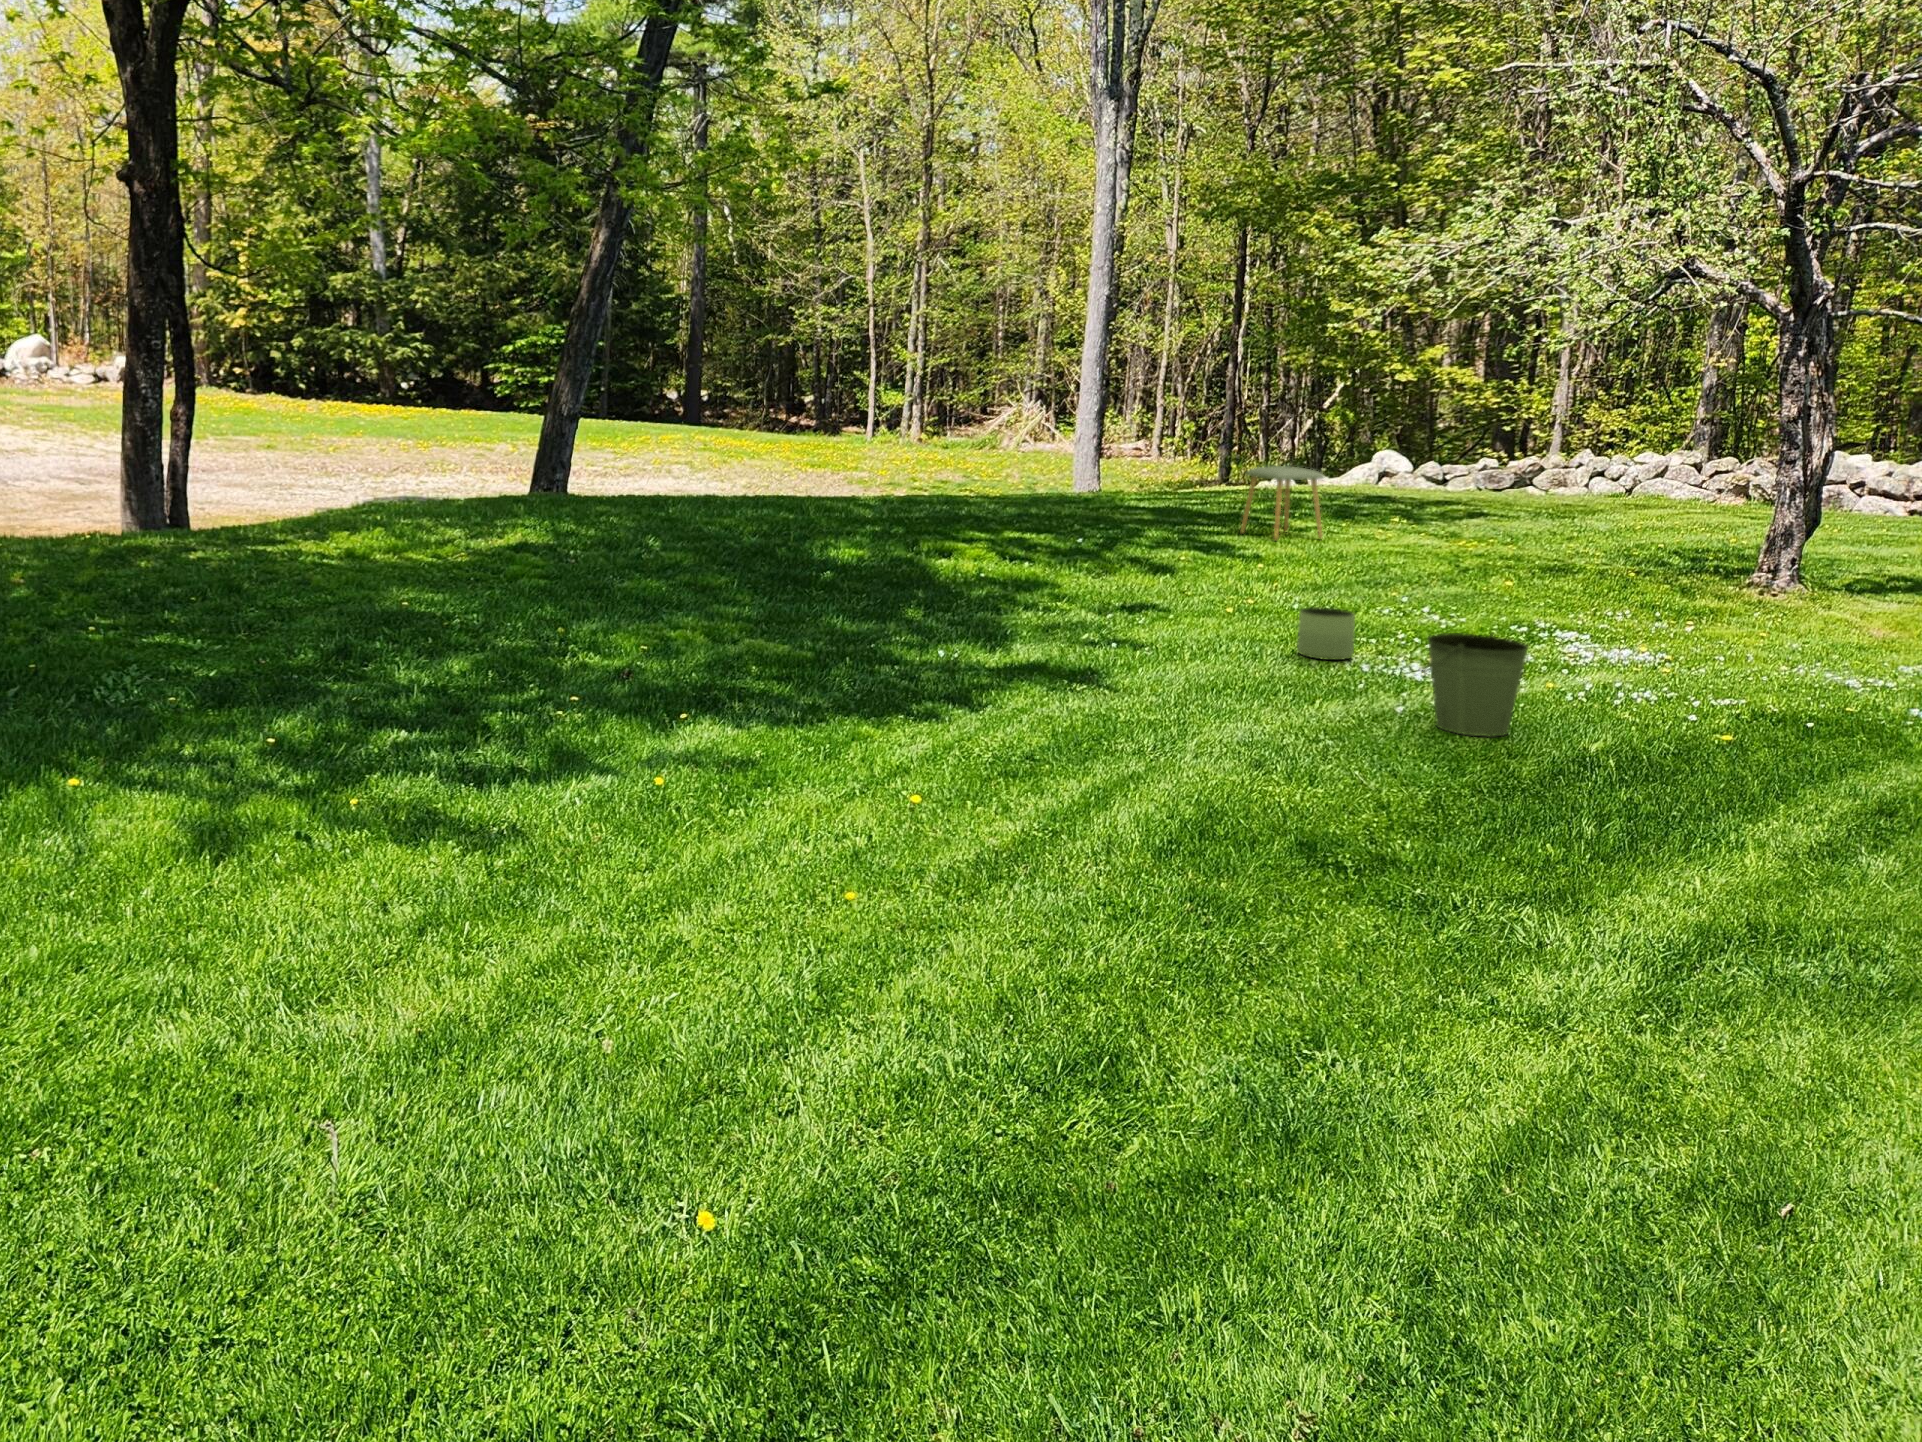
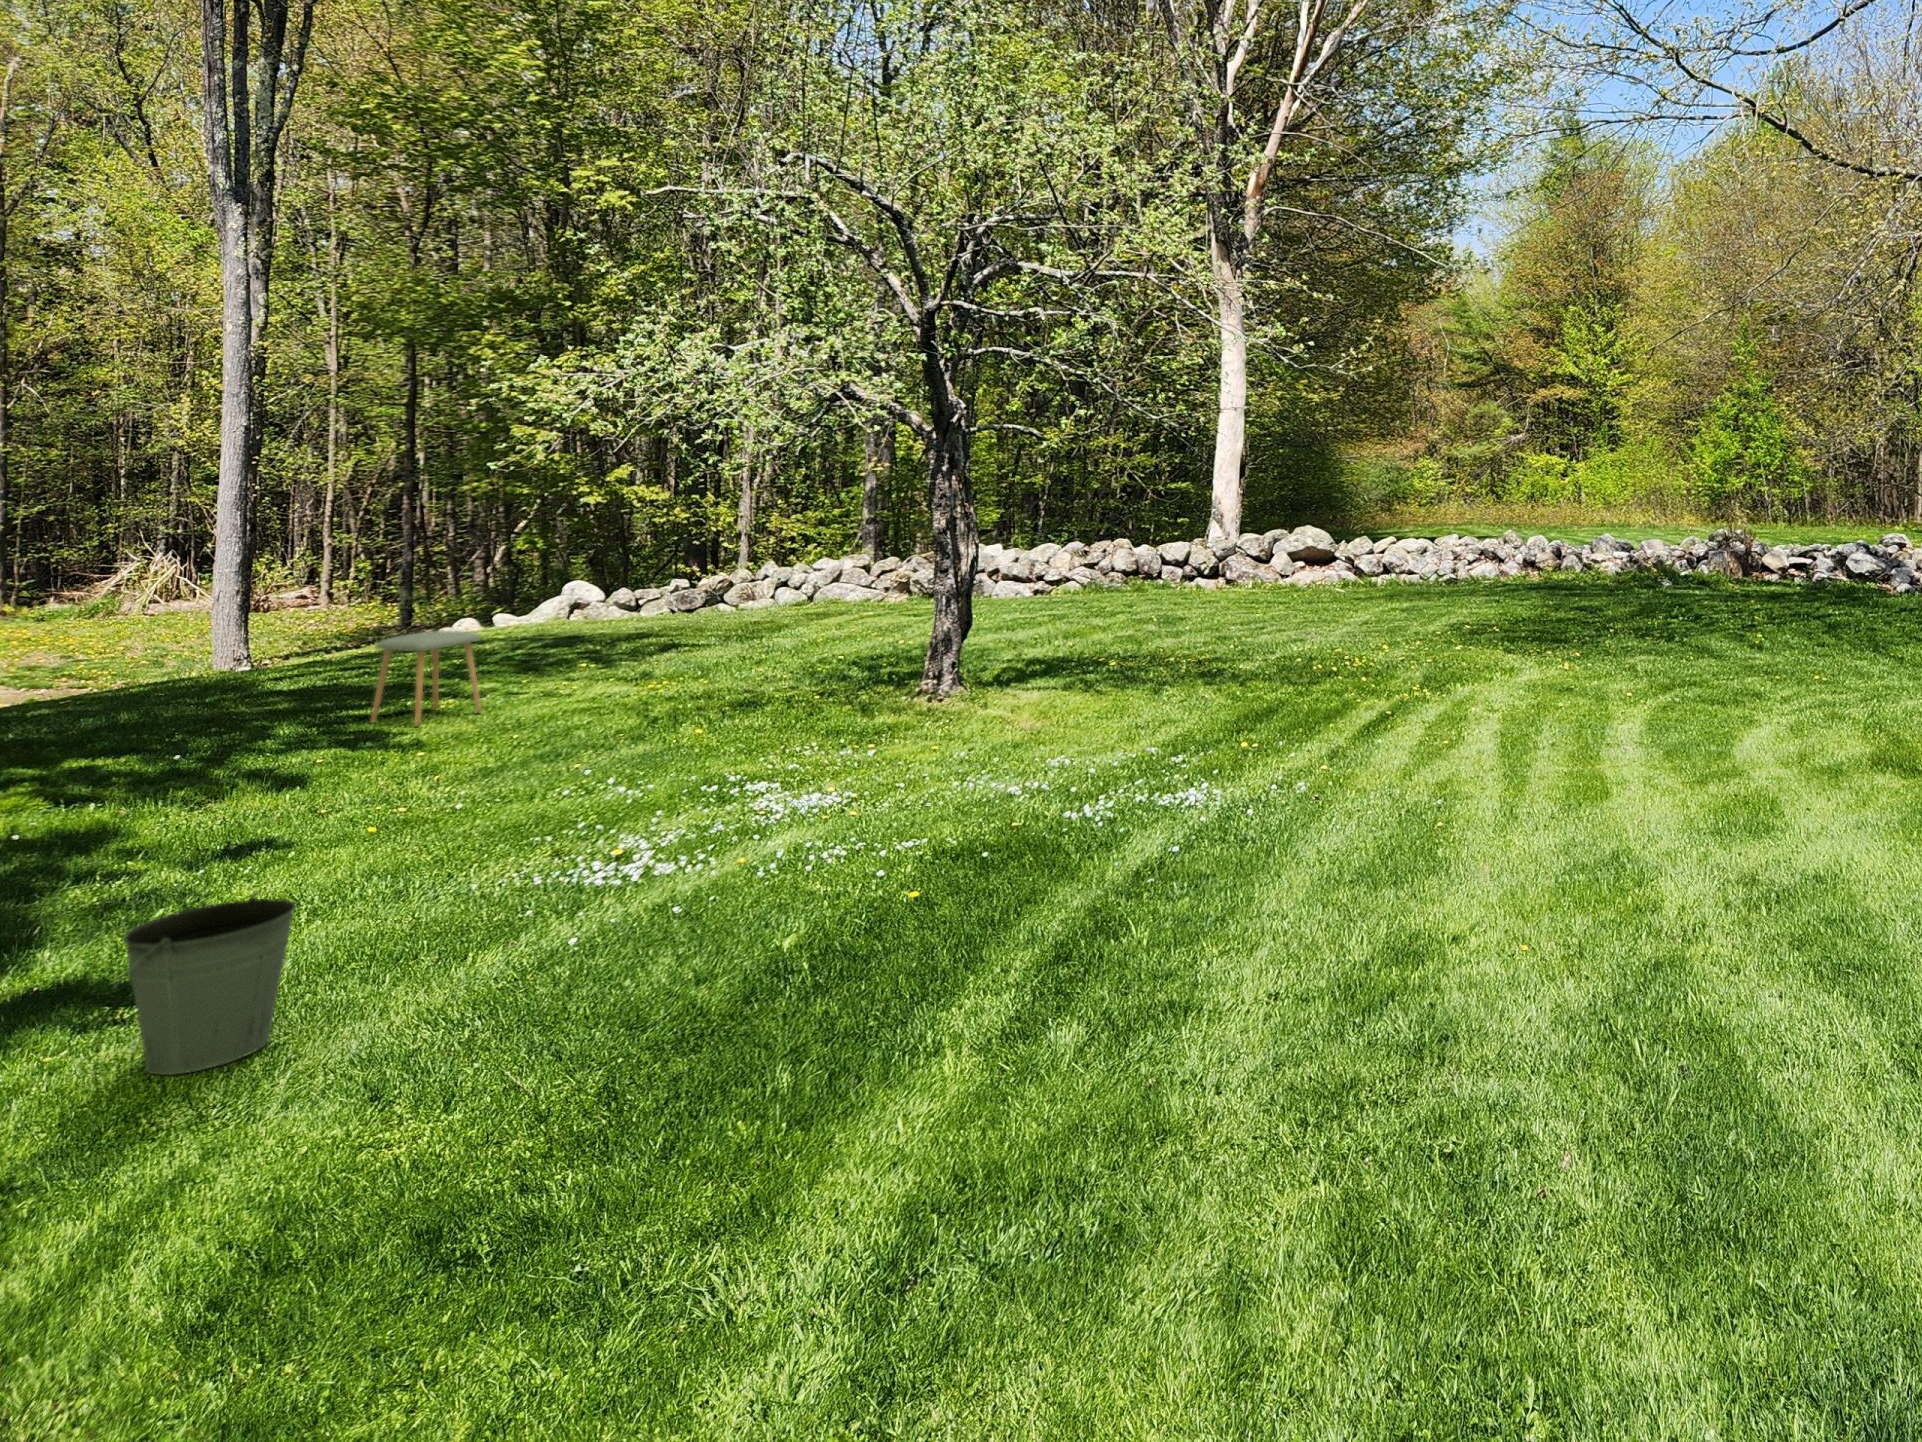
planter: present [1297,607,1355,660] -> none [392,846,479,929]
bucket: present [1423,633,1529,737] -> present [115,893,296,1075]

